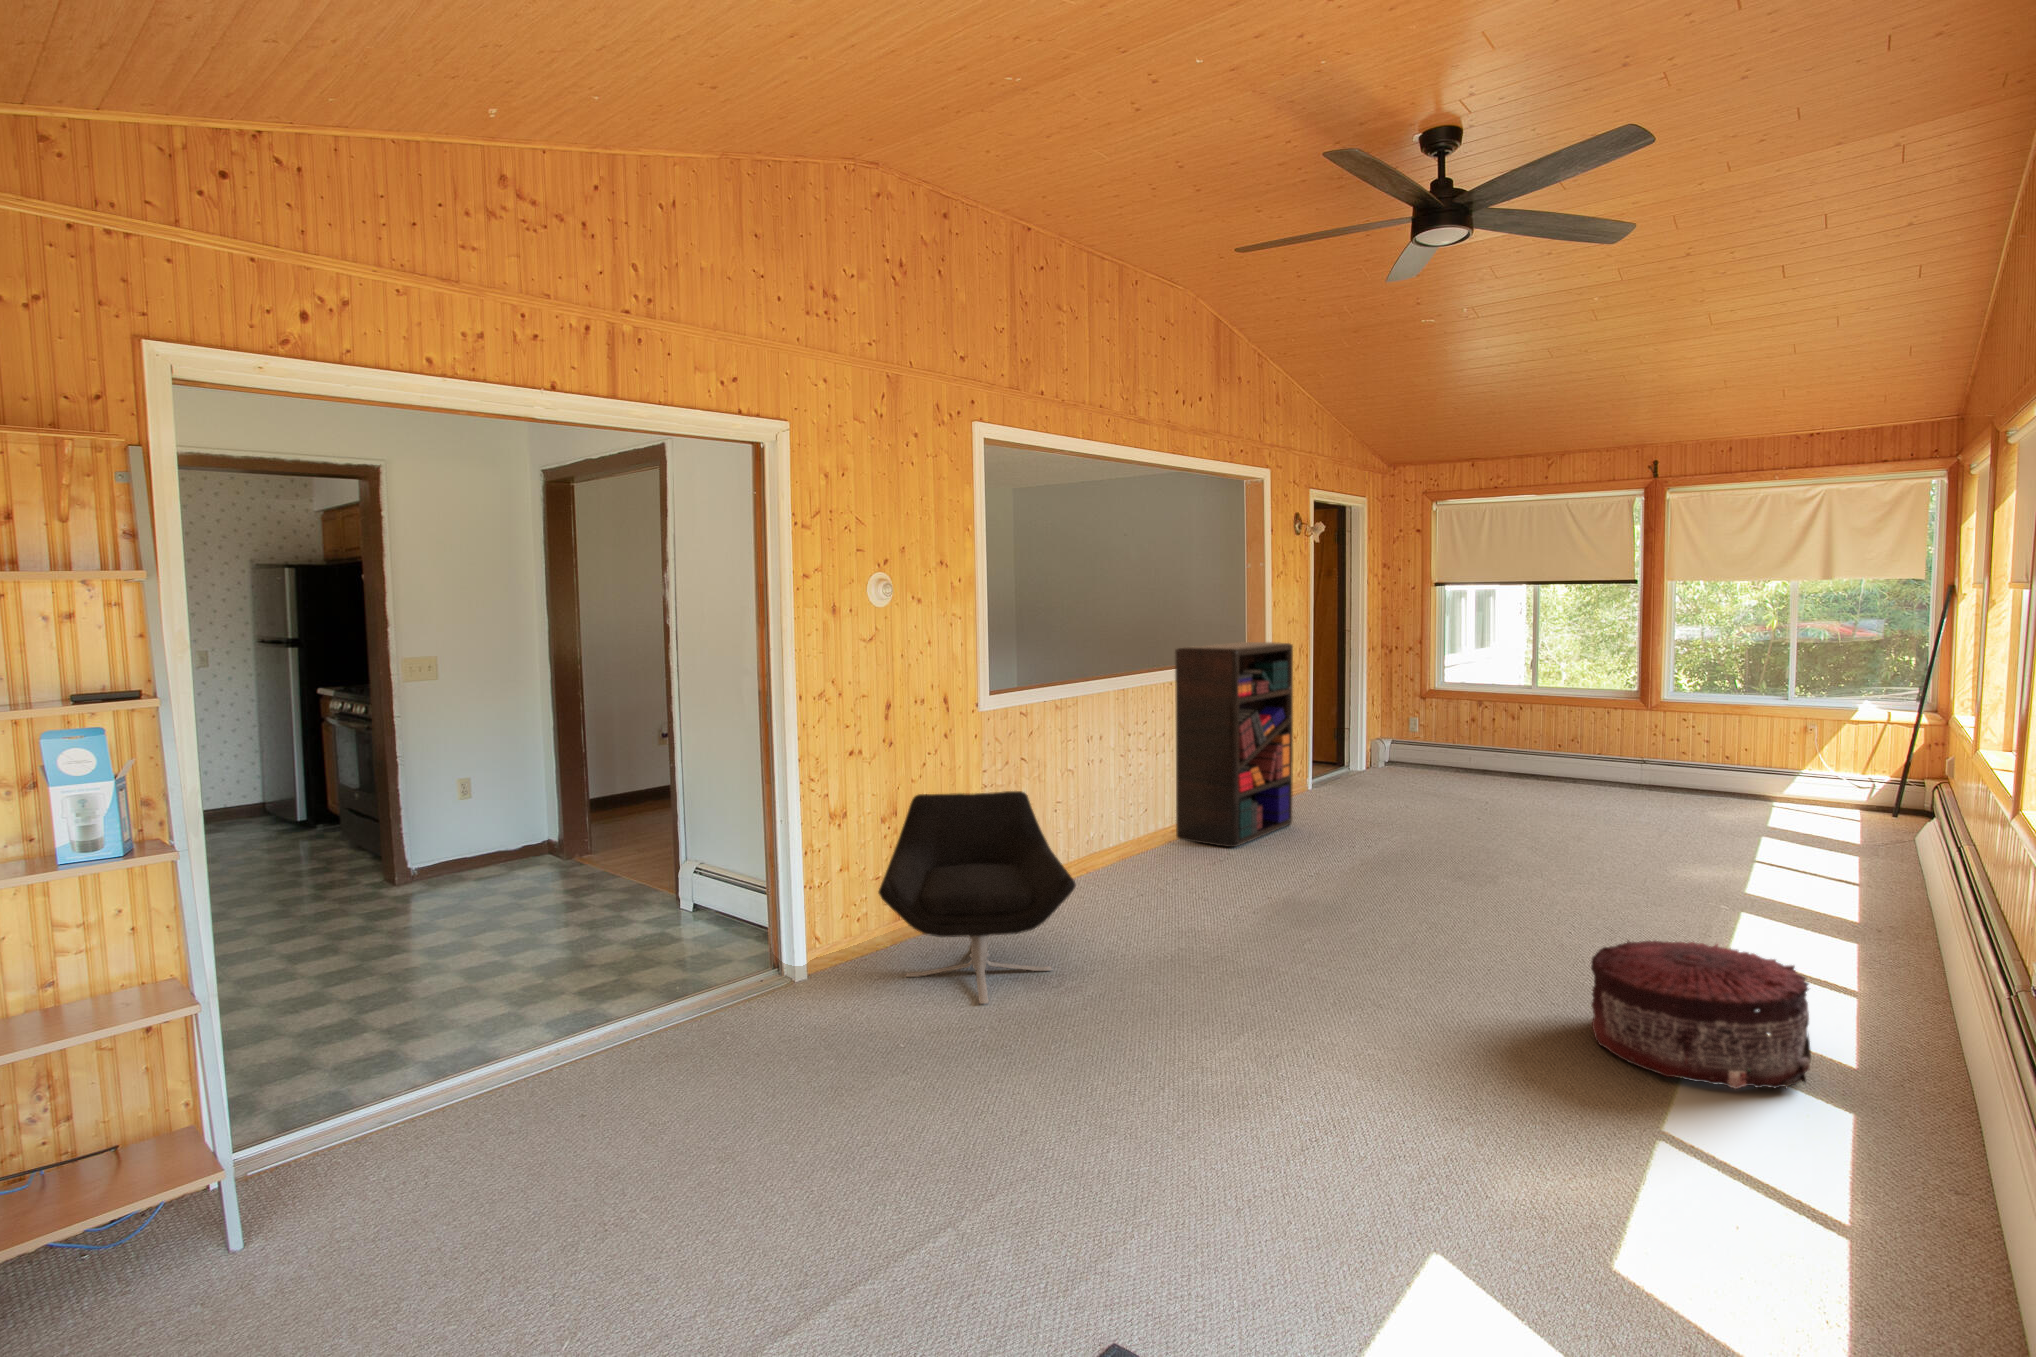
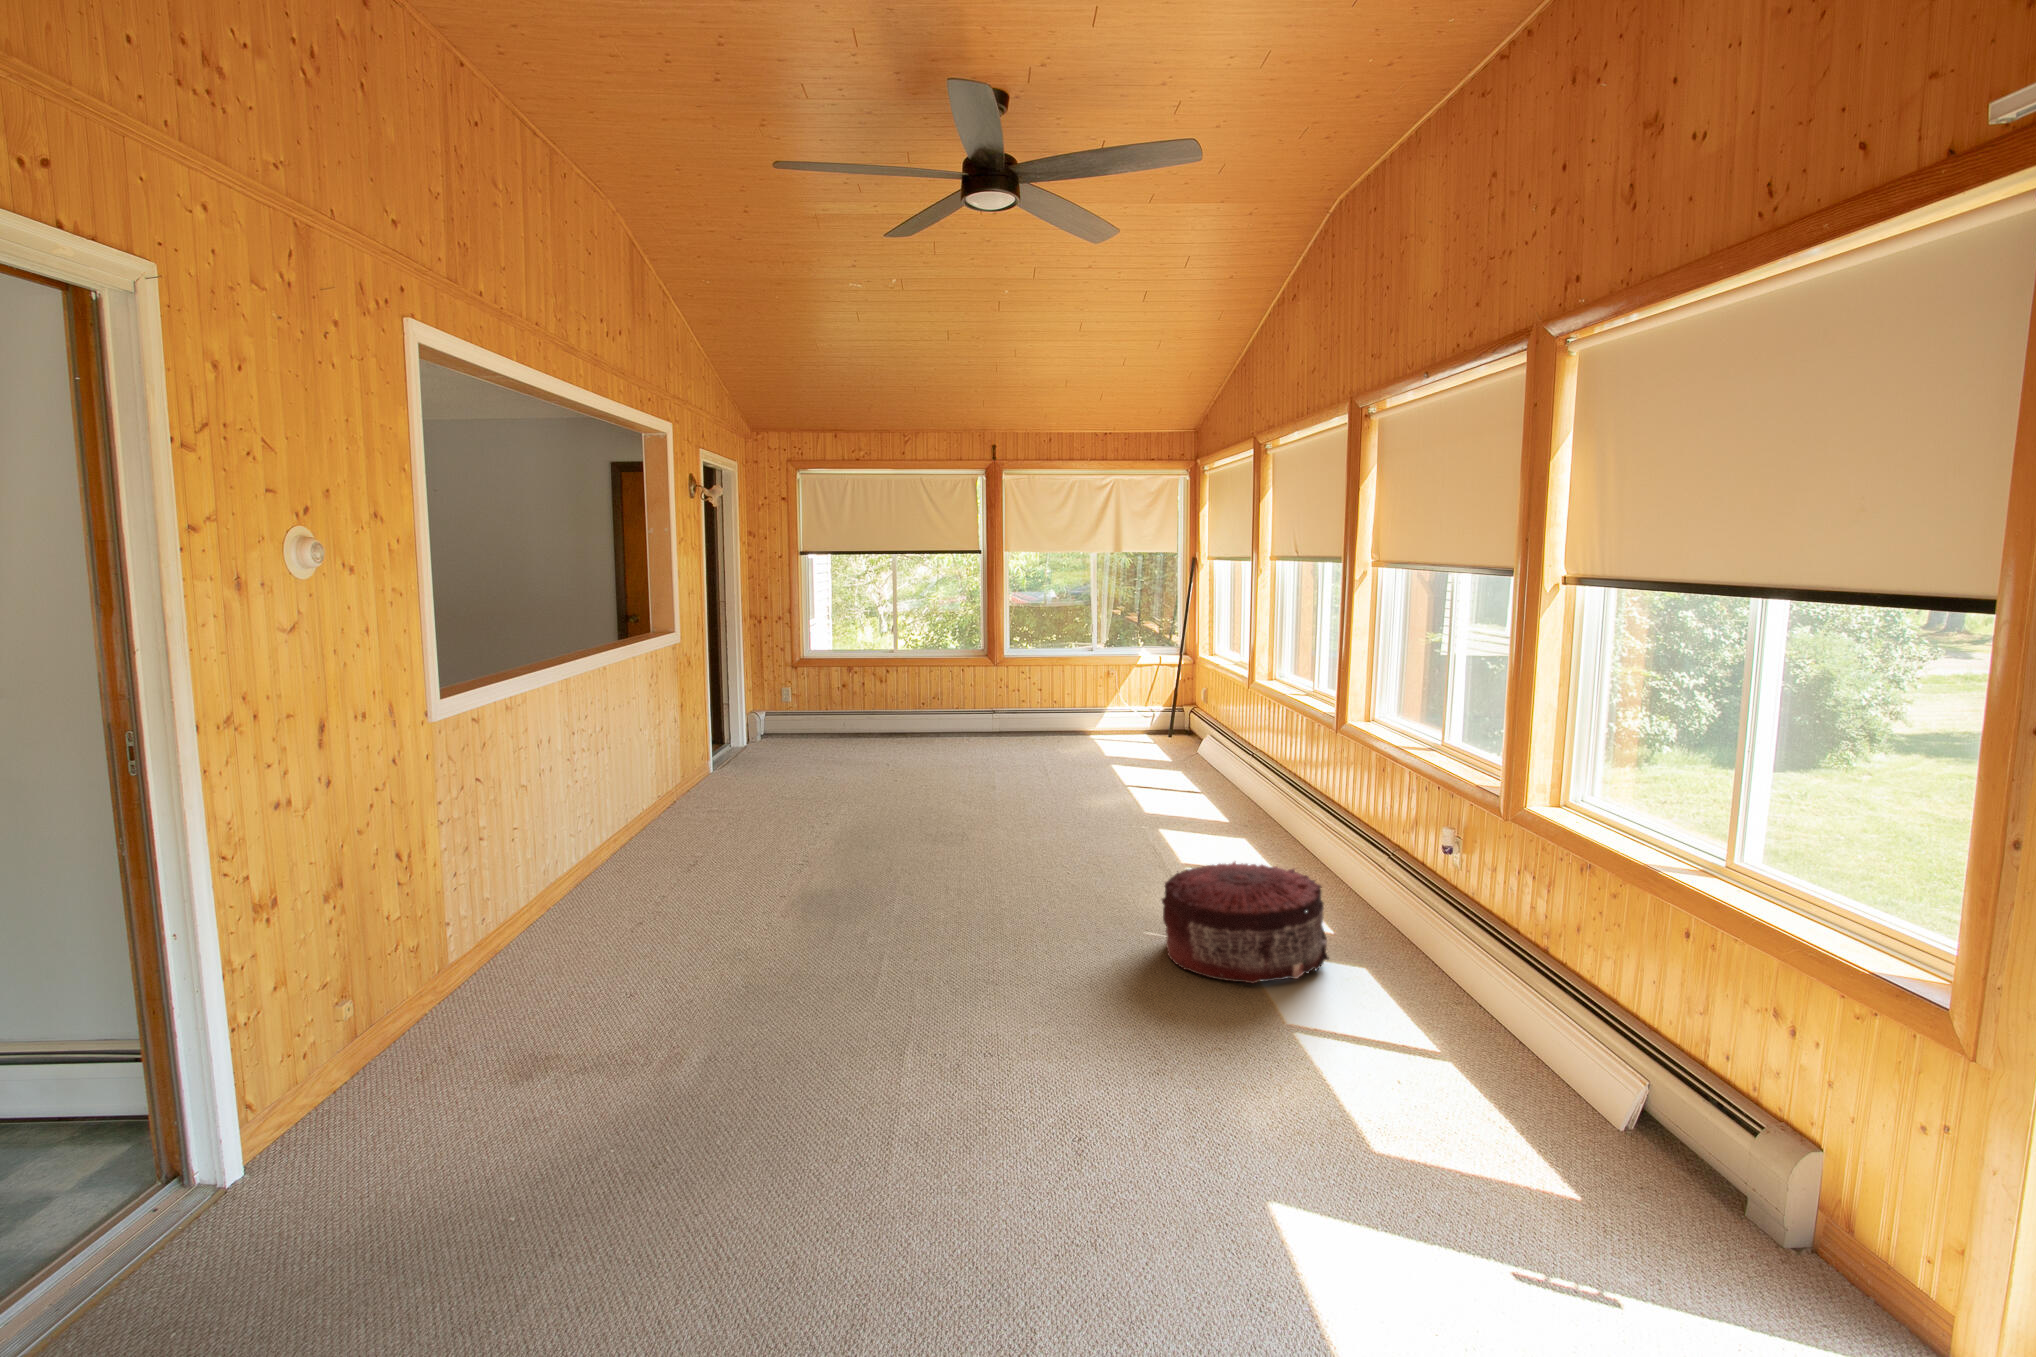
bookshelf: present [1175,642,1293,847] -> none [618,616,741,848]
lounge chair: present [879,791,1076,1004] -> none [351,823,672,1122]

